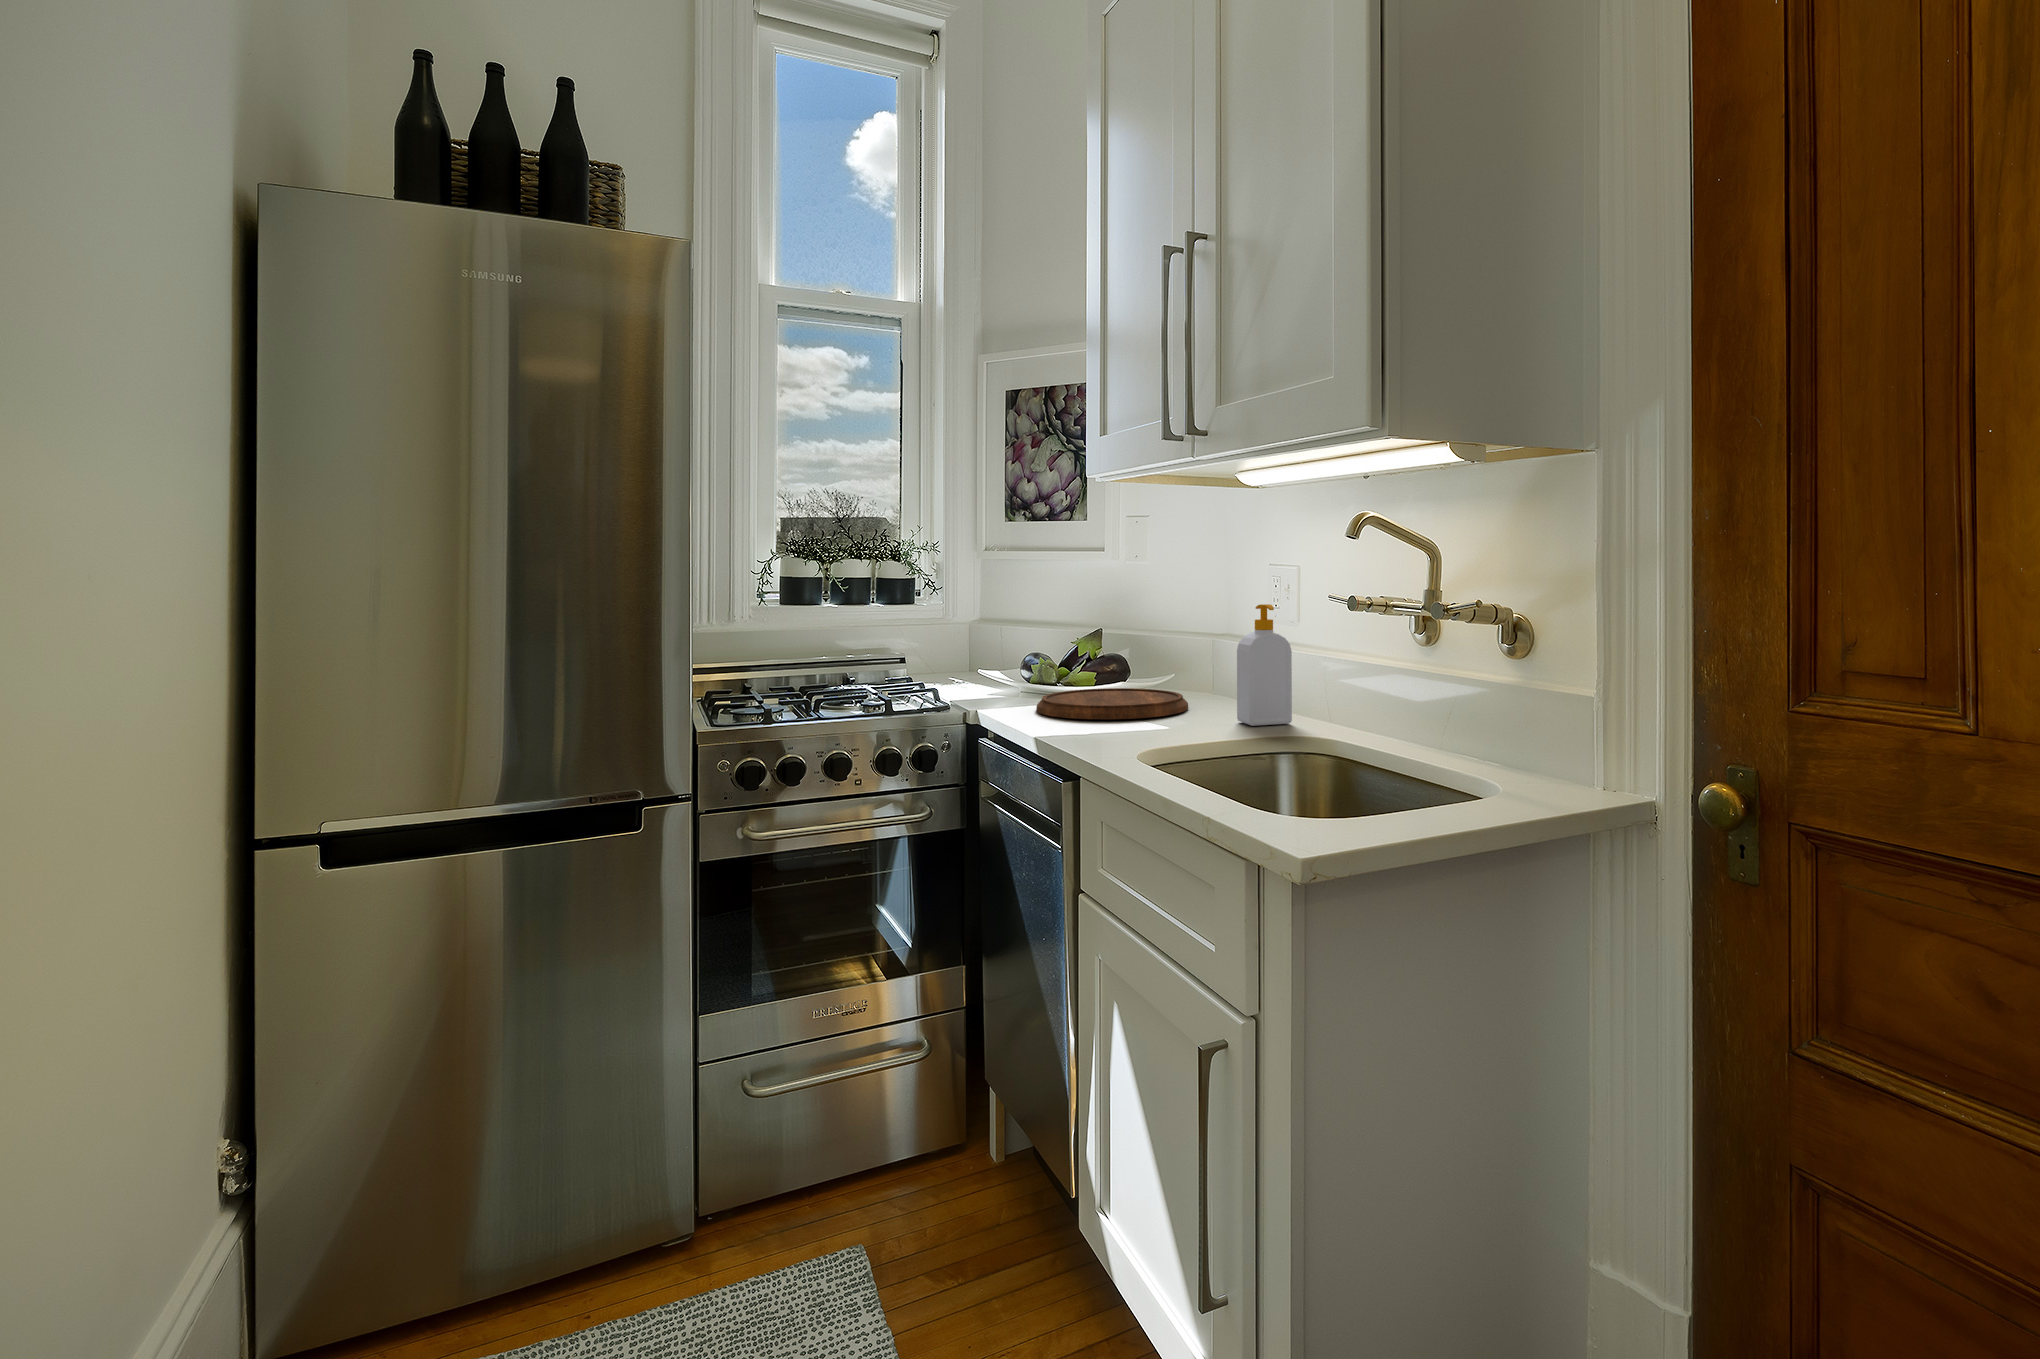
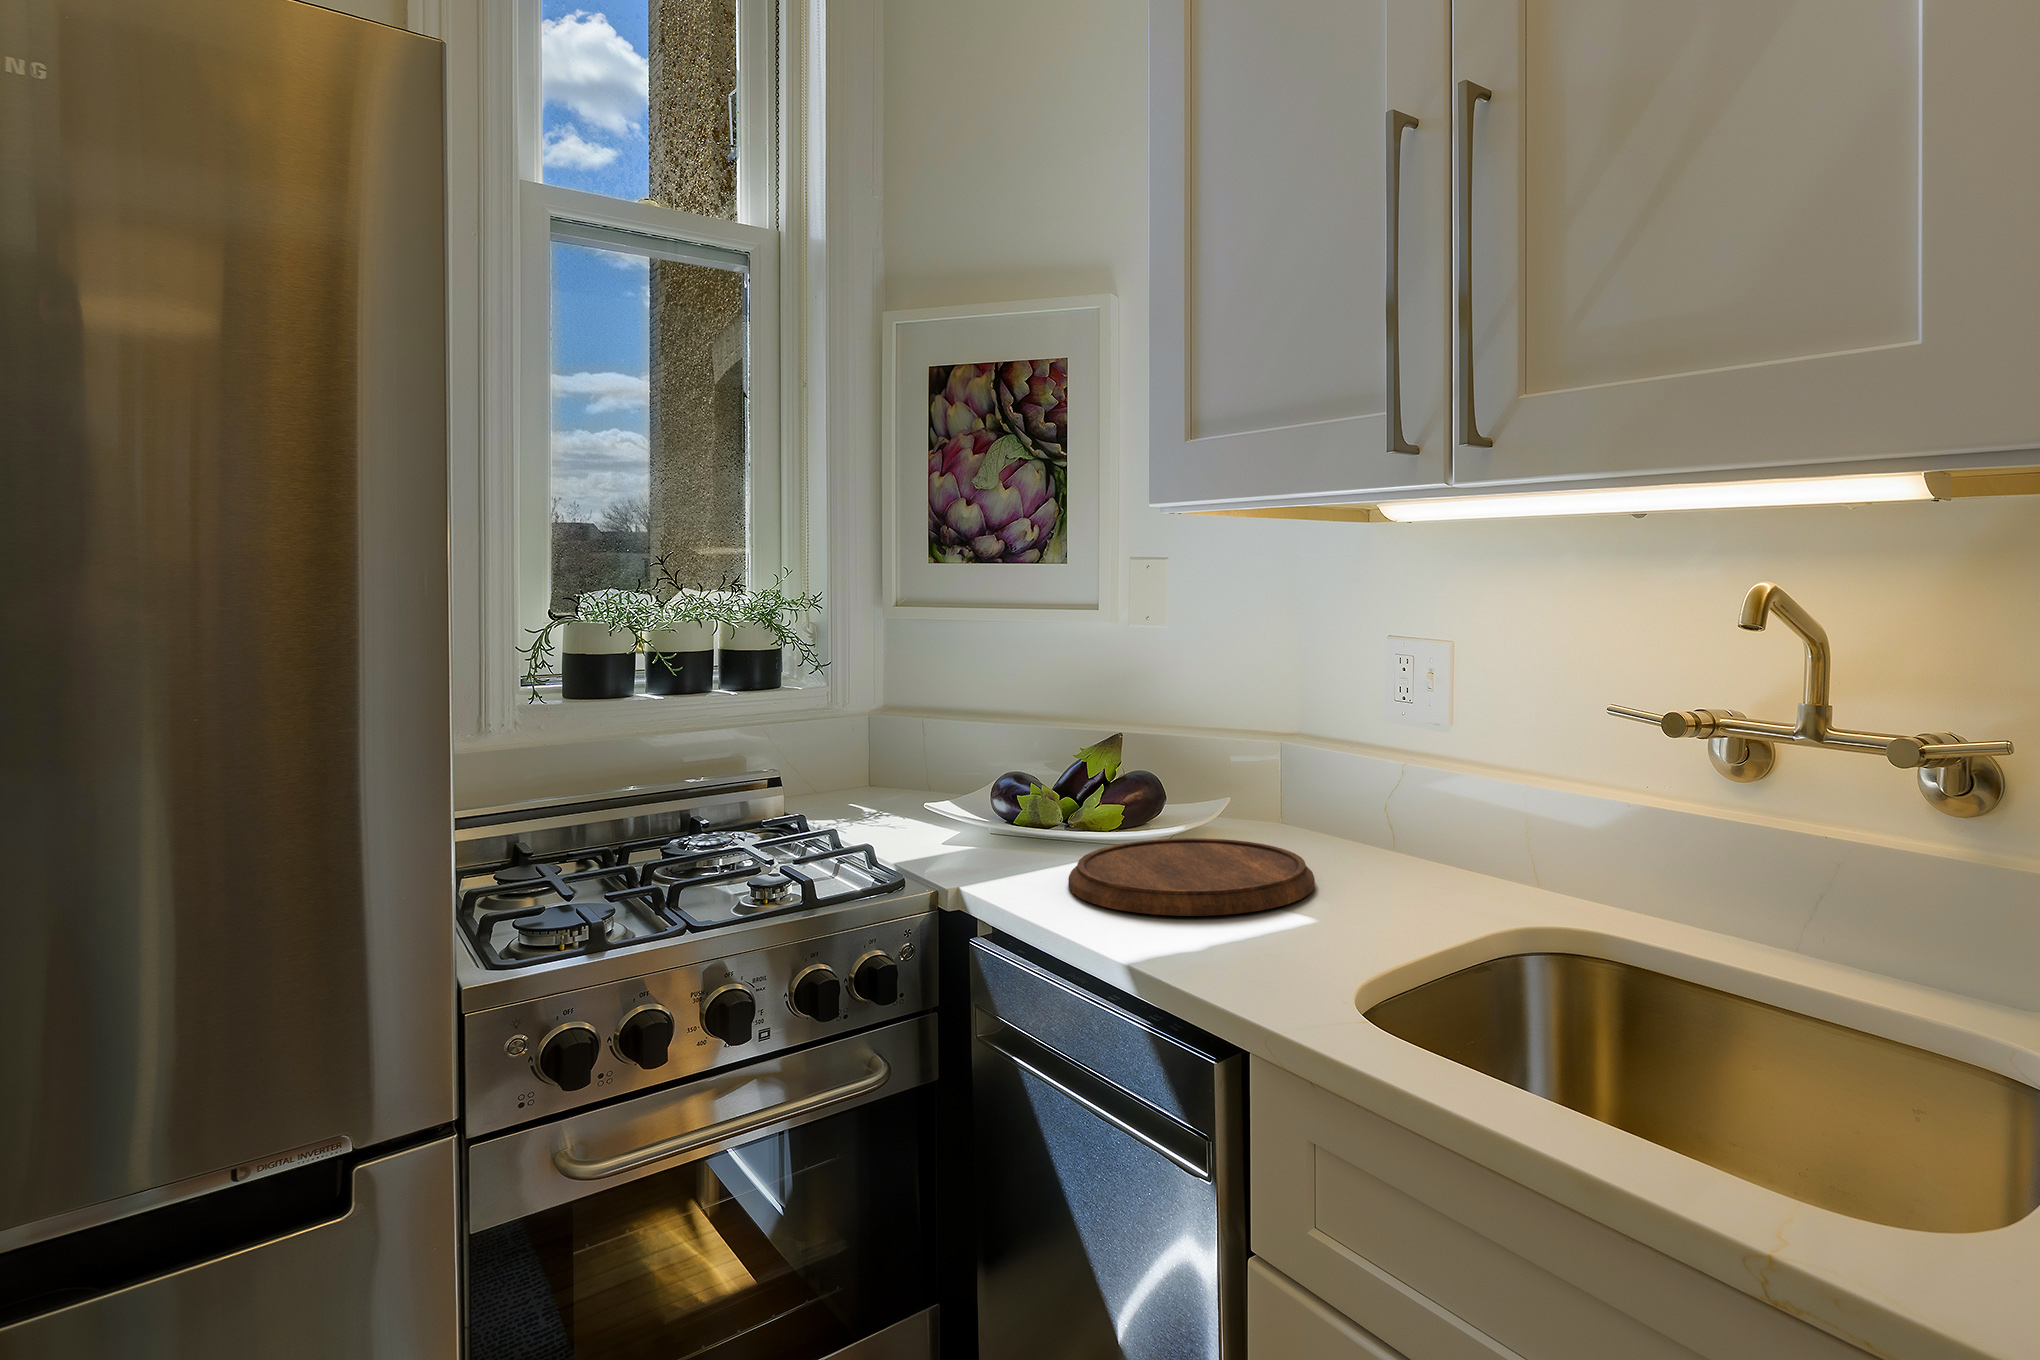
soap bottle: present [1237,604,1292,726] -> none [1427,719,1518,921]

